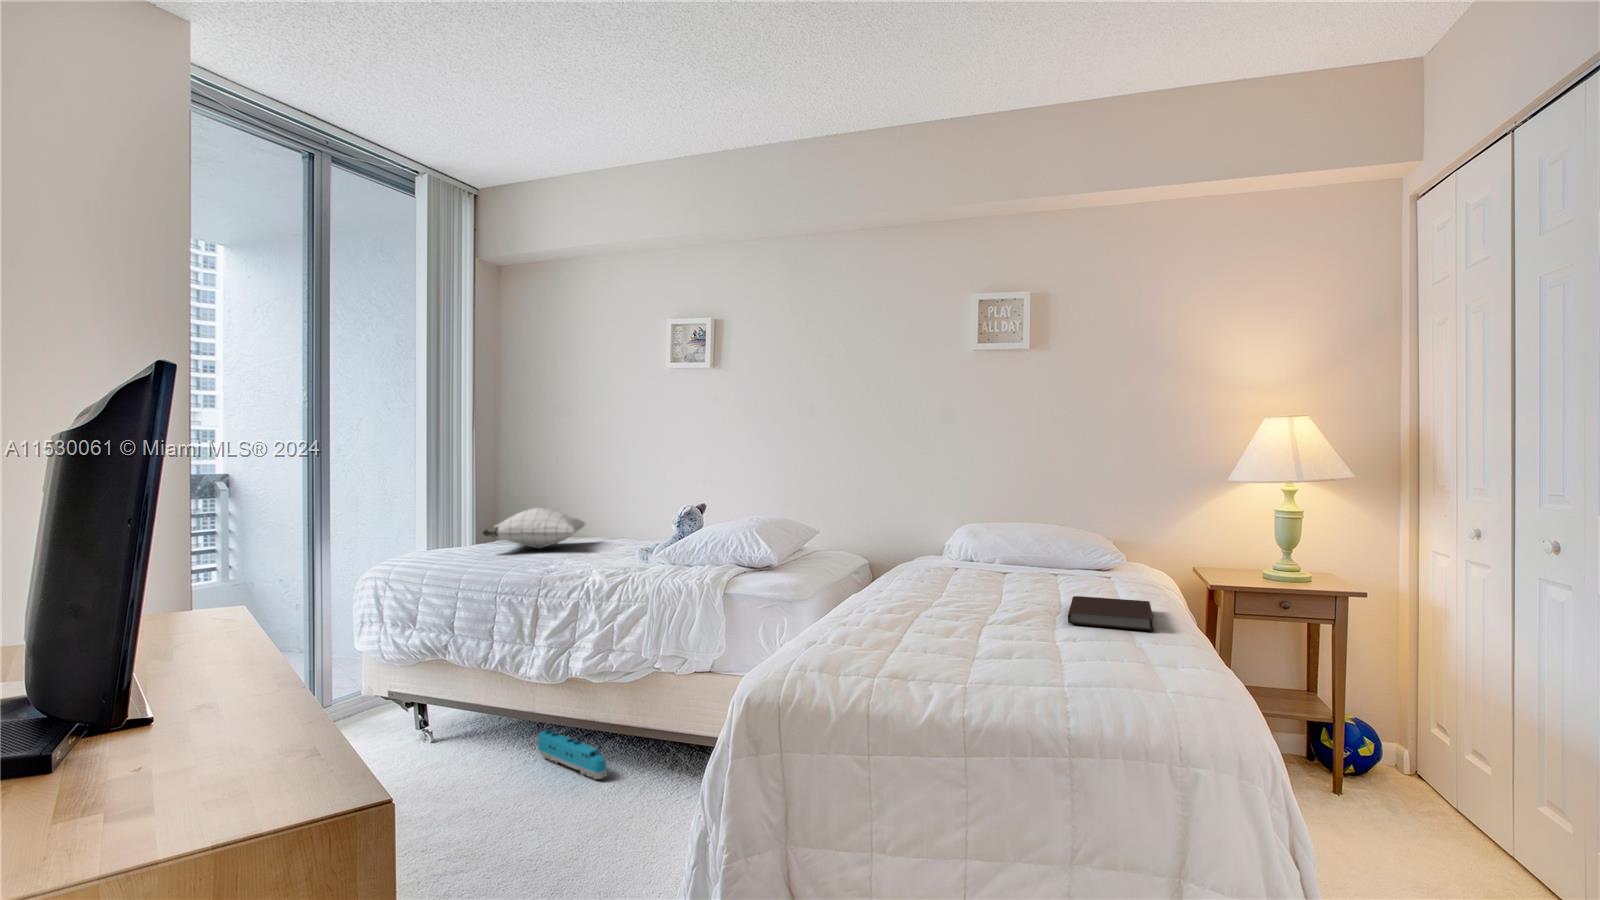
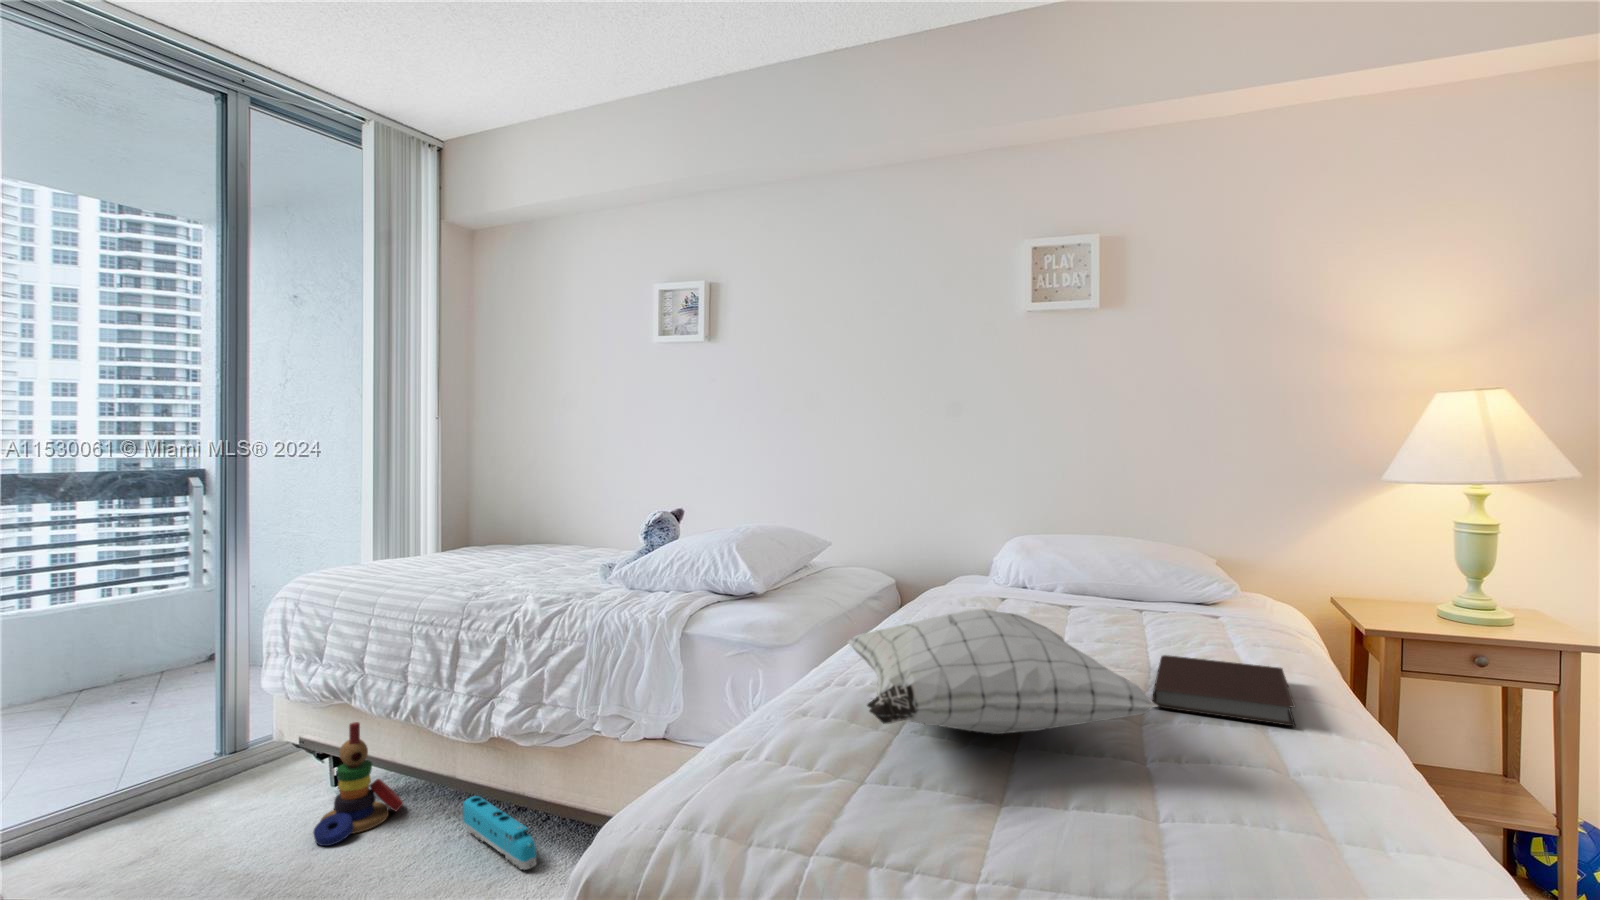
pillow: present [483,508,586,548] -> present [847,609,1158,734]
stacking toy: none [418,674,482,770] -> present [313,722,403,846]

